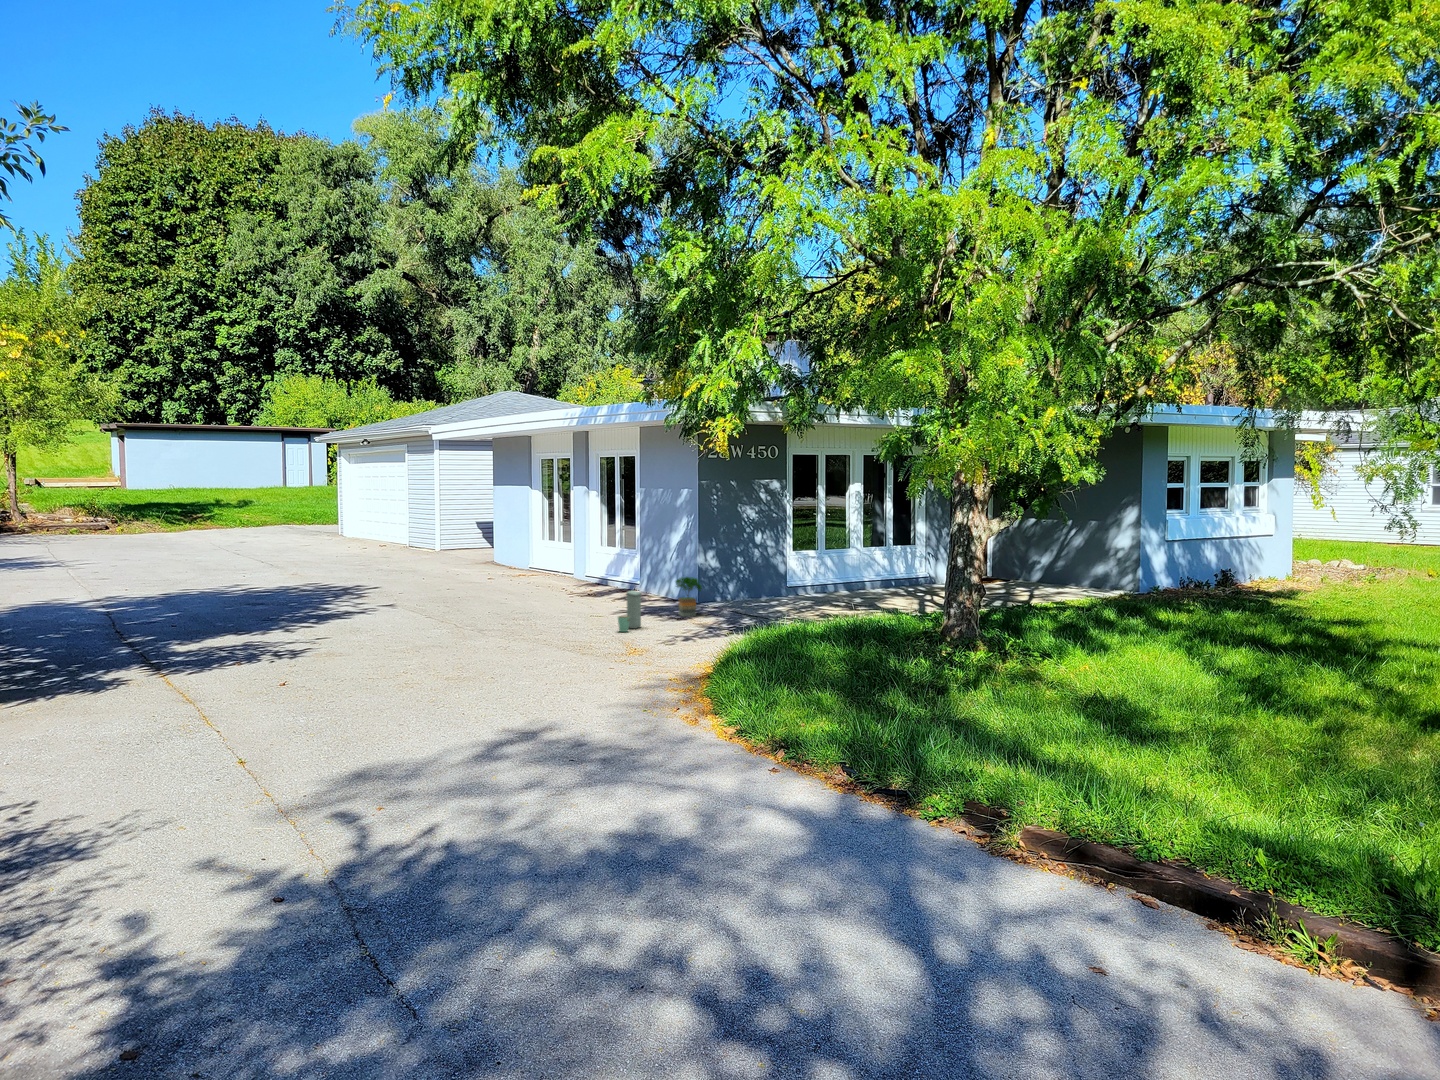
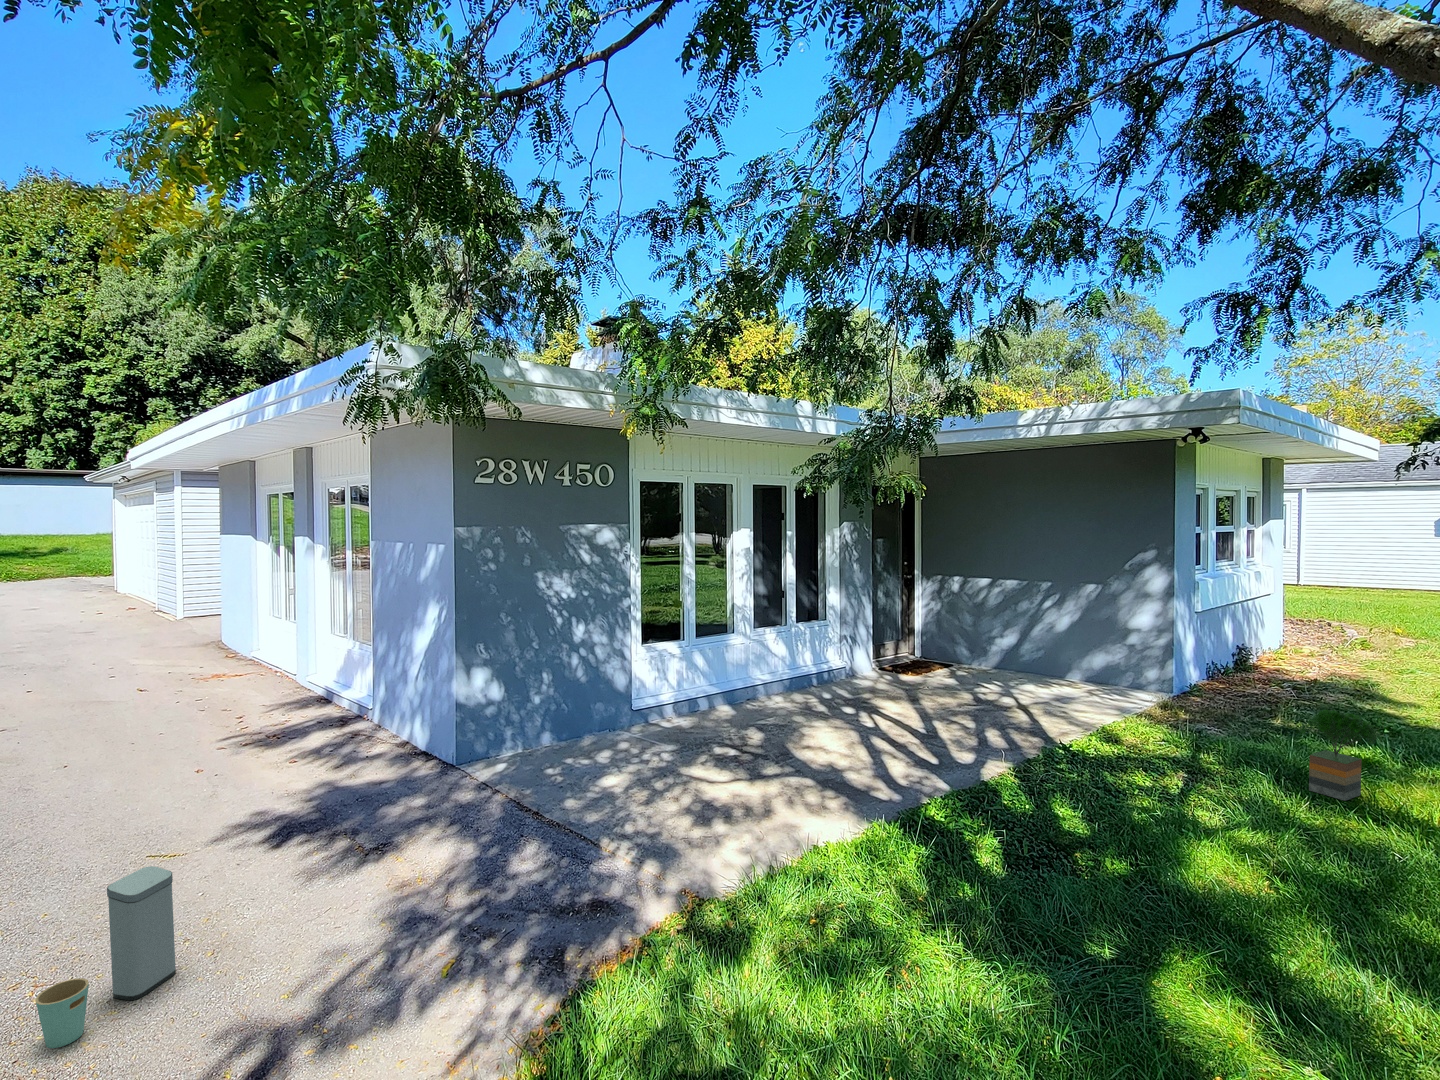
potted tree: present [676,577,702,617] -> present [1300,710,1380,801]

